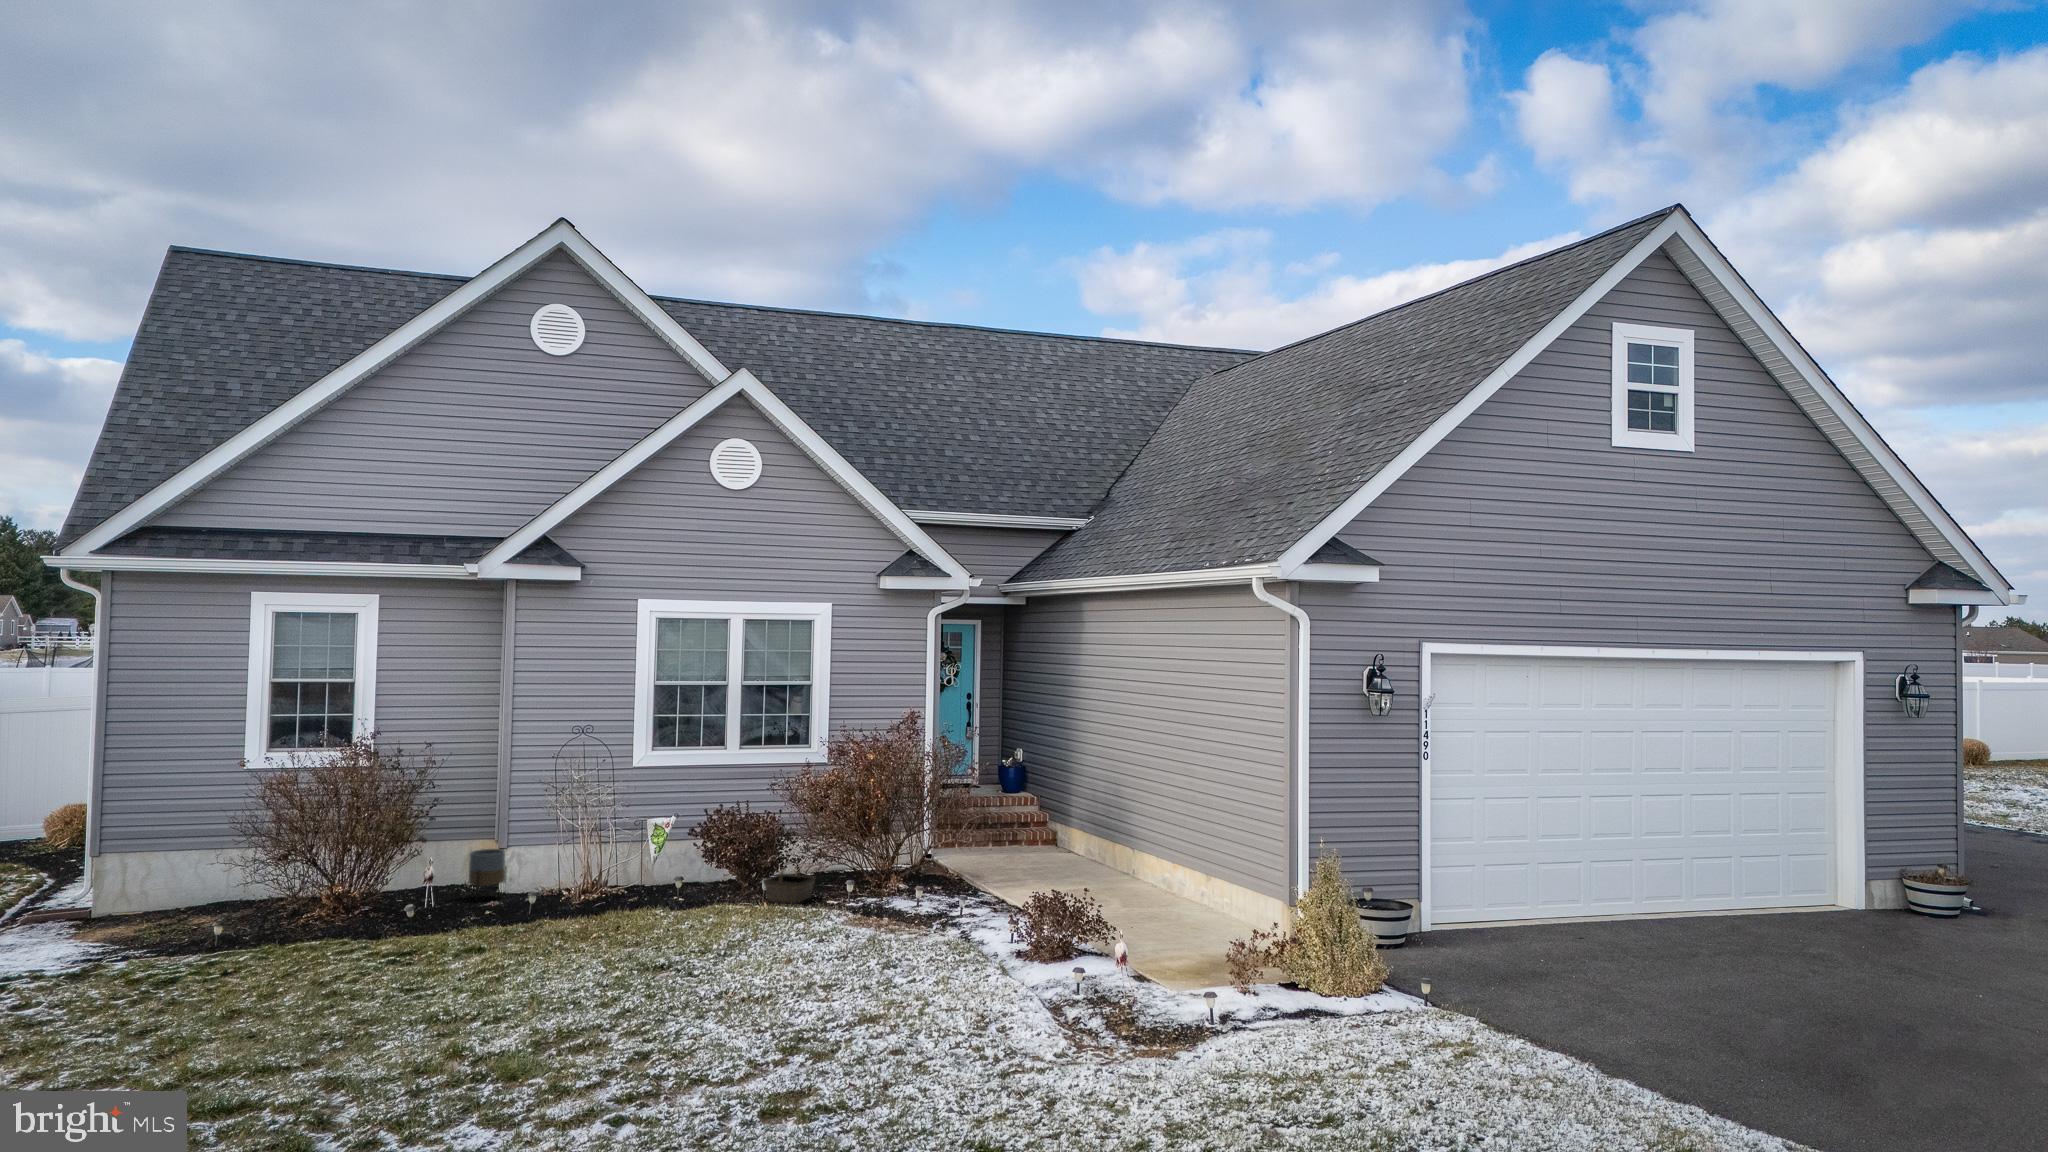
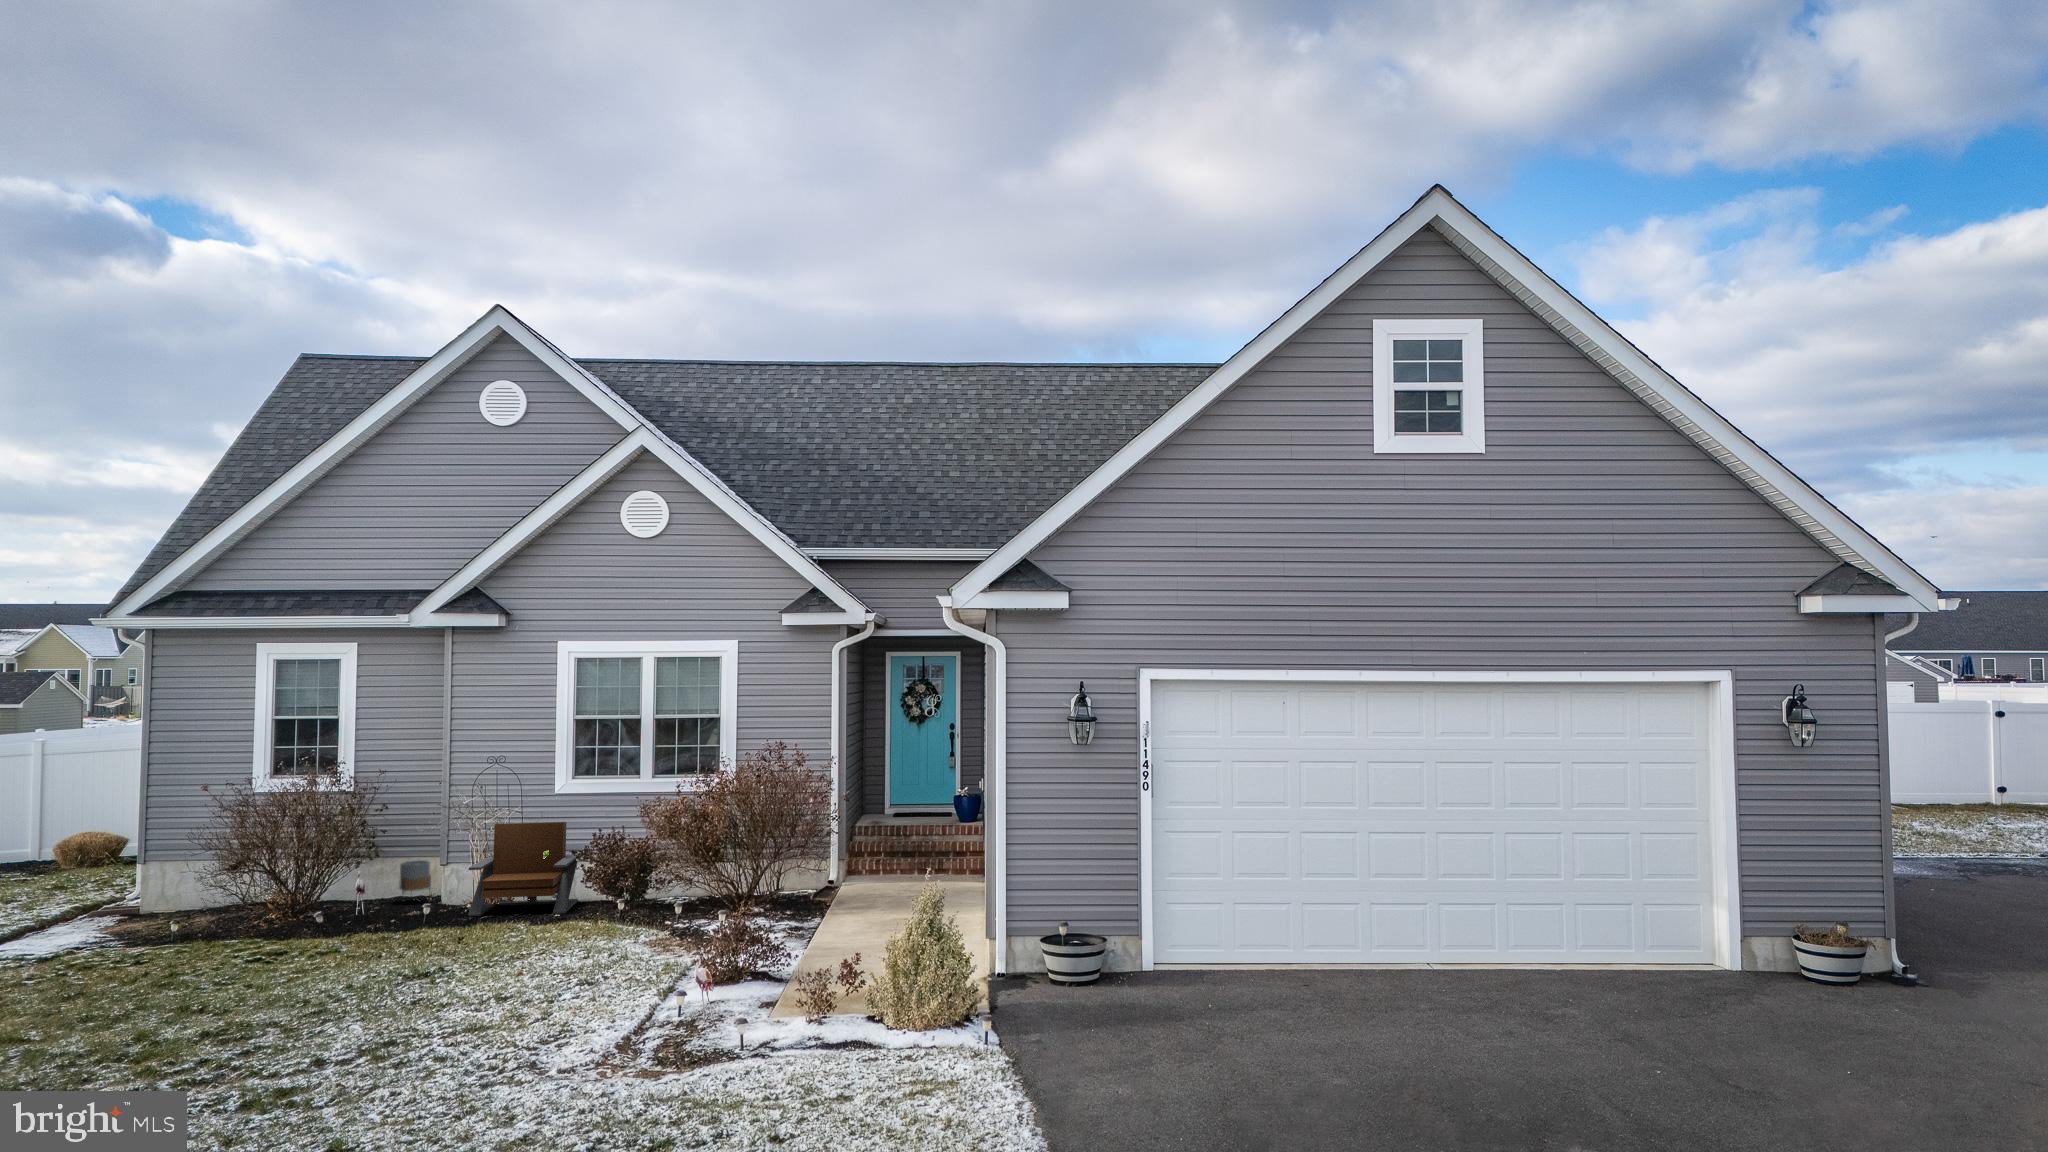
lounge chair: none [580,800,703,914] -> present [468,822,578,916]
basket: present [764,862,816,903] -> none [618,879,666,917]

